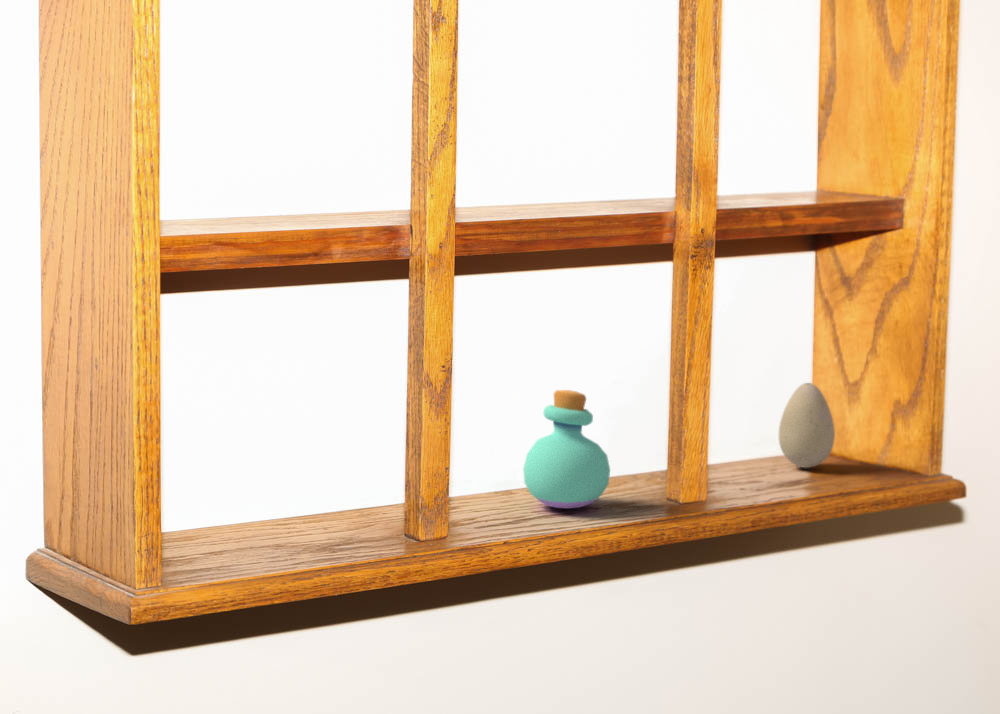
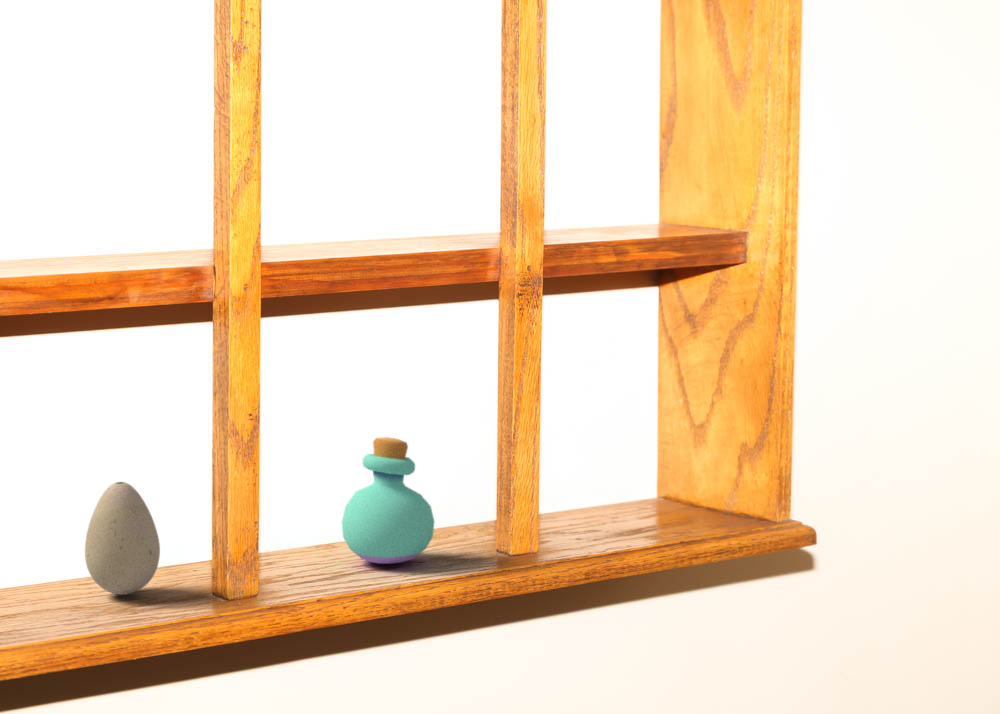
decorative egg: present [779,383,835,468] -> present [85,482,160,595]

